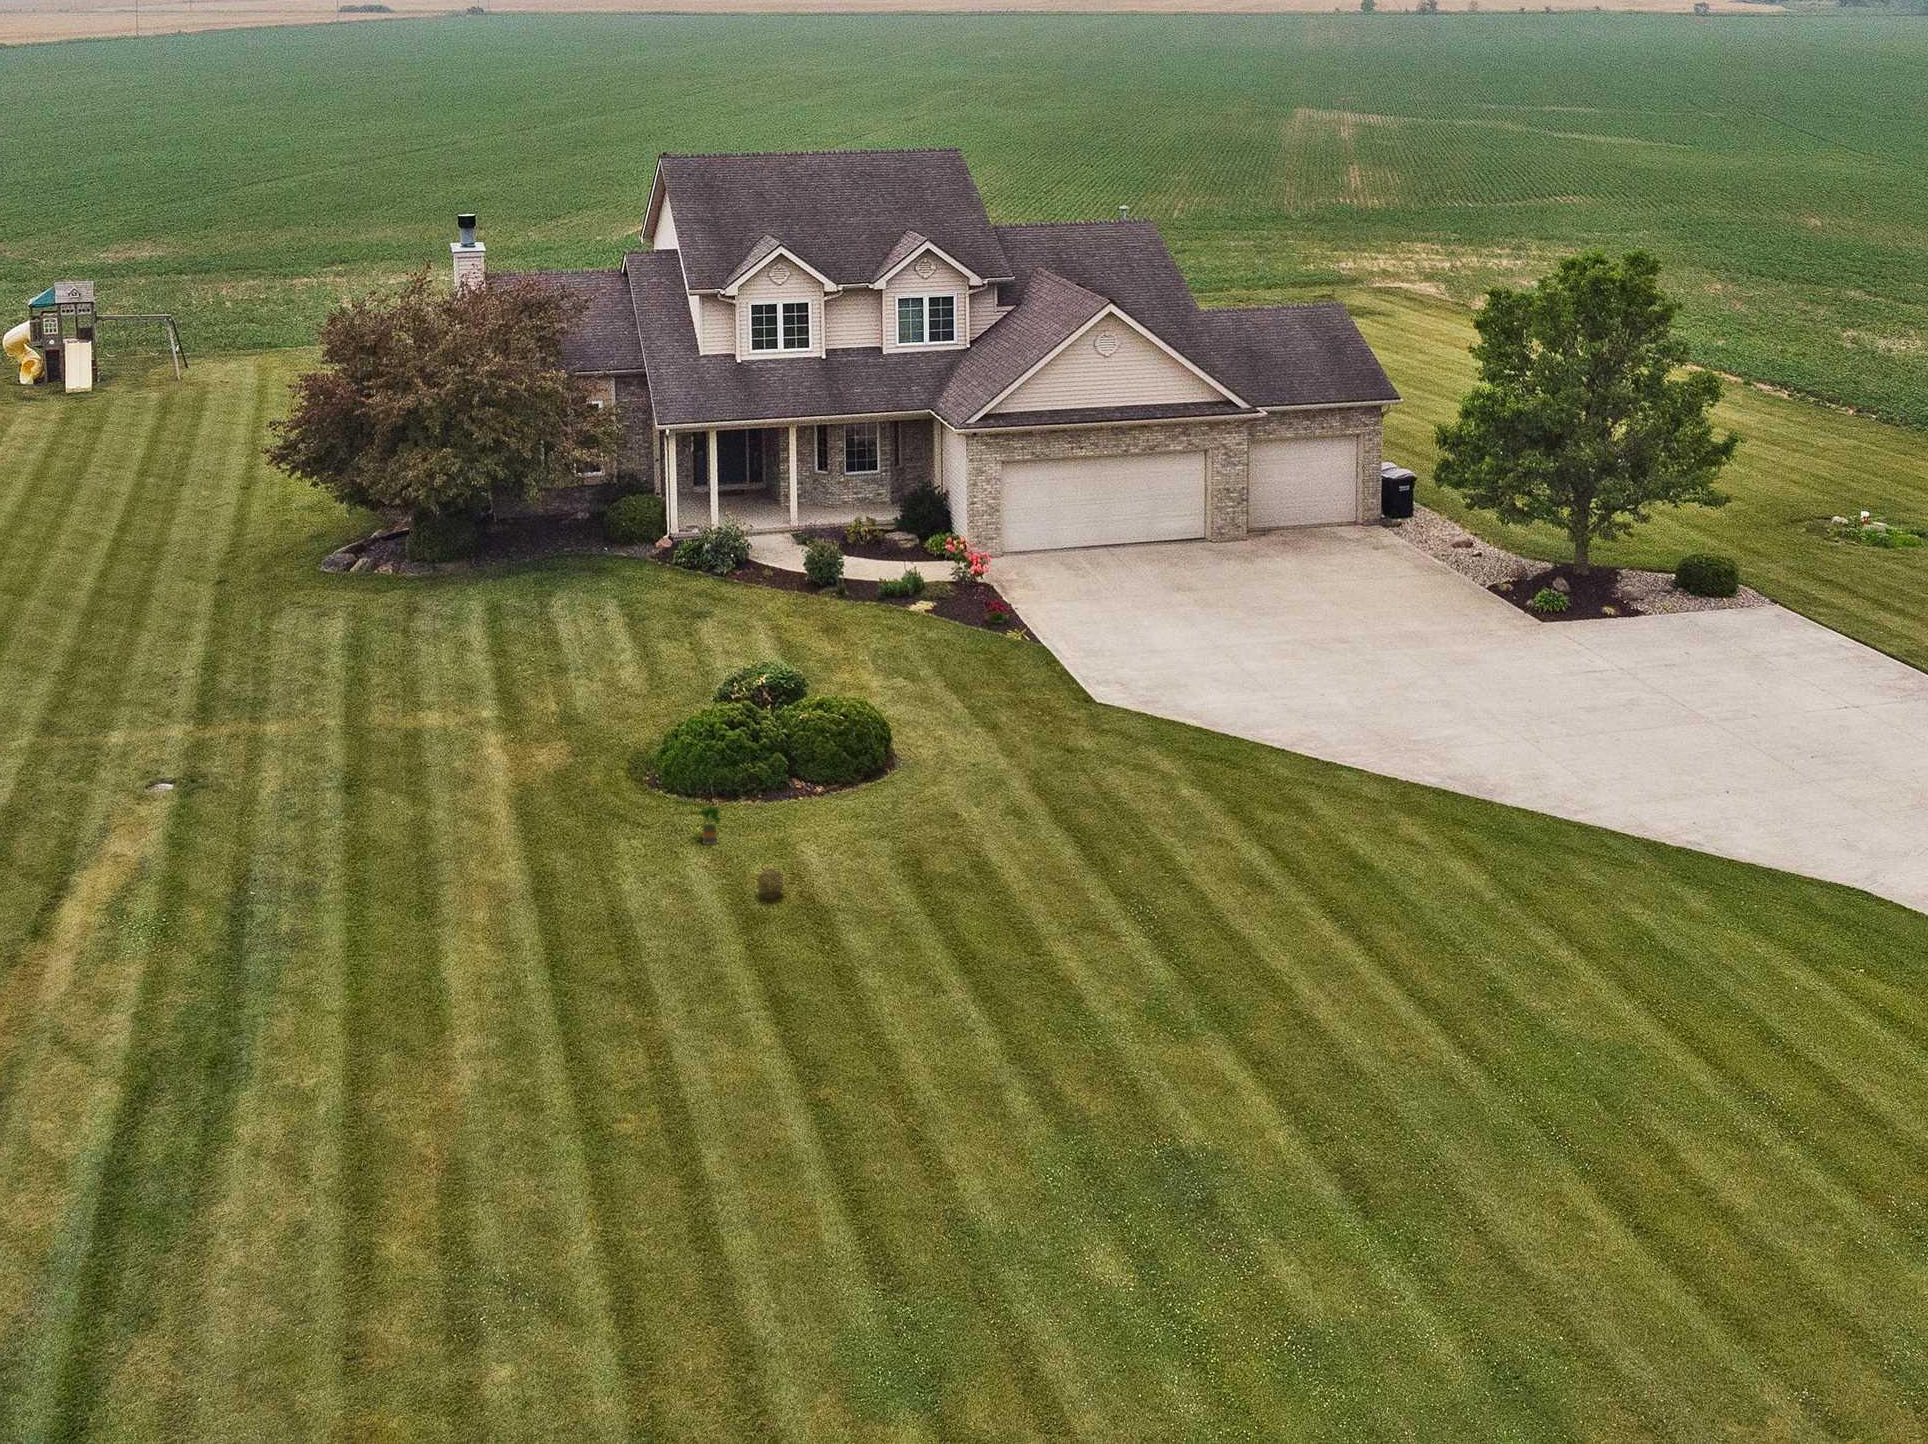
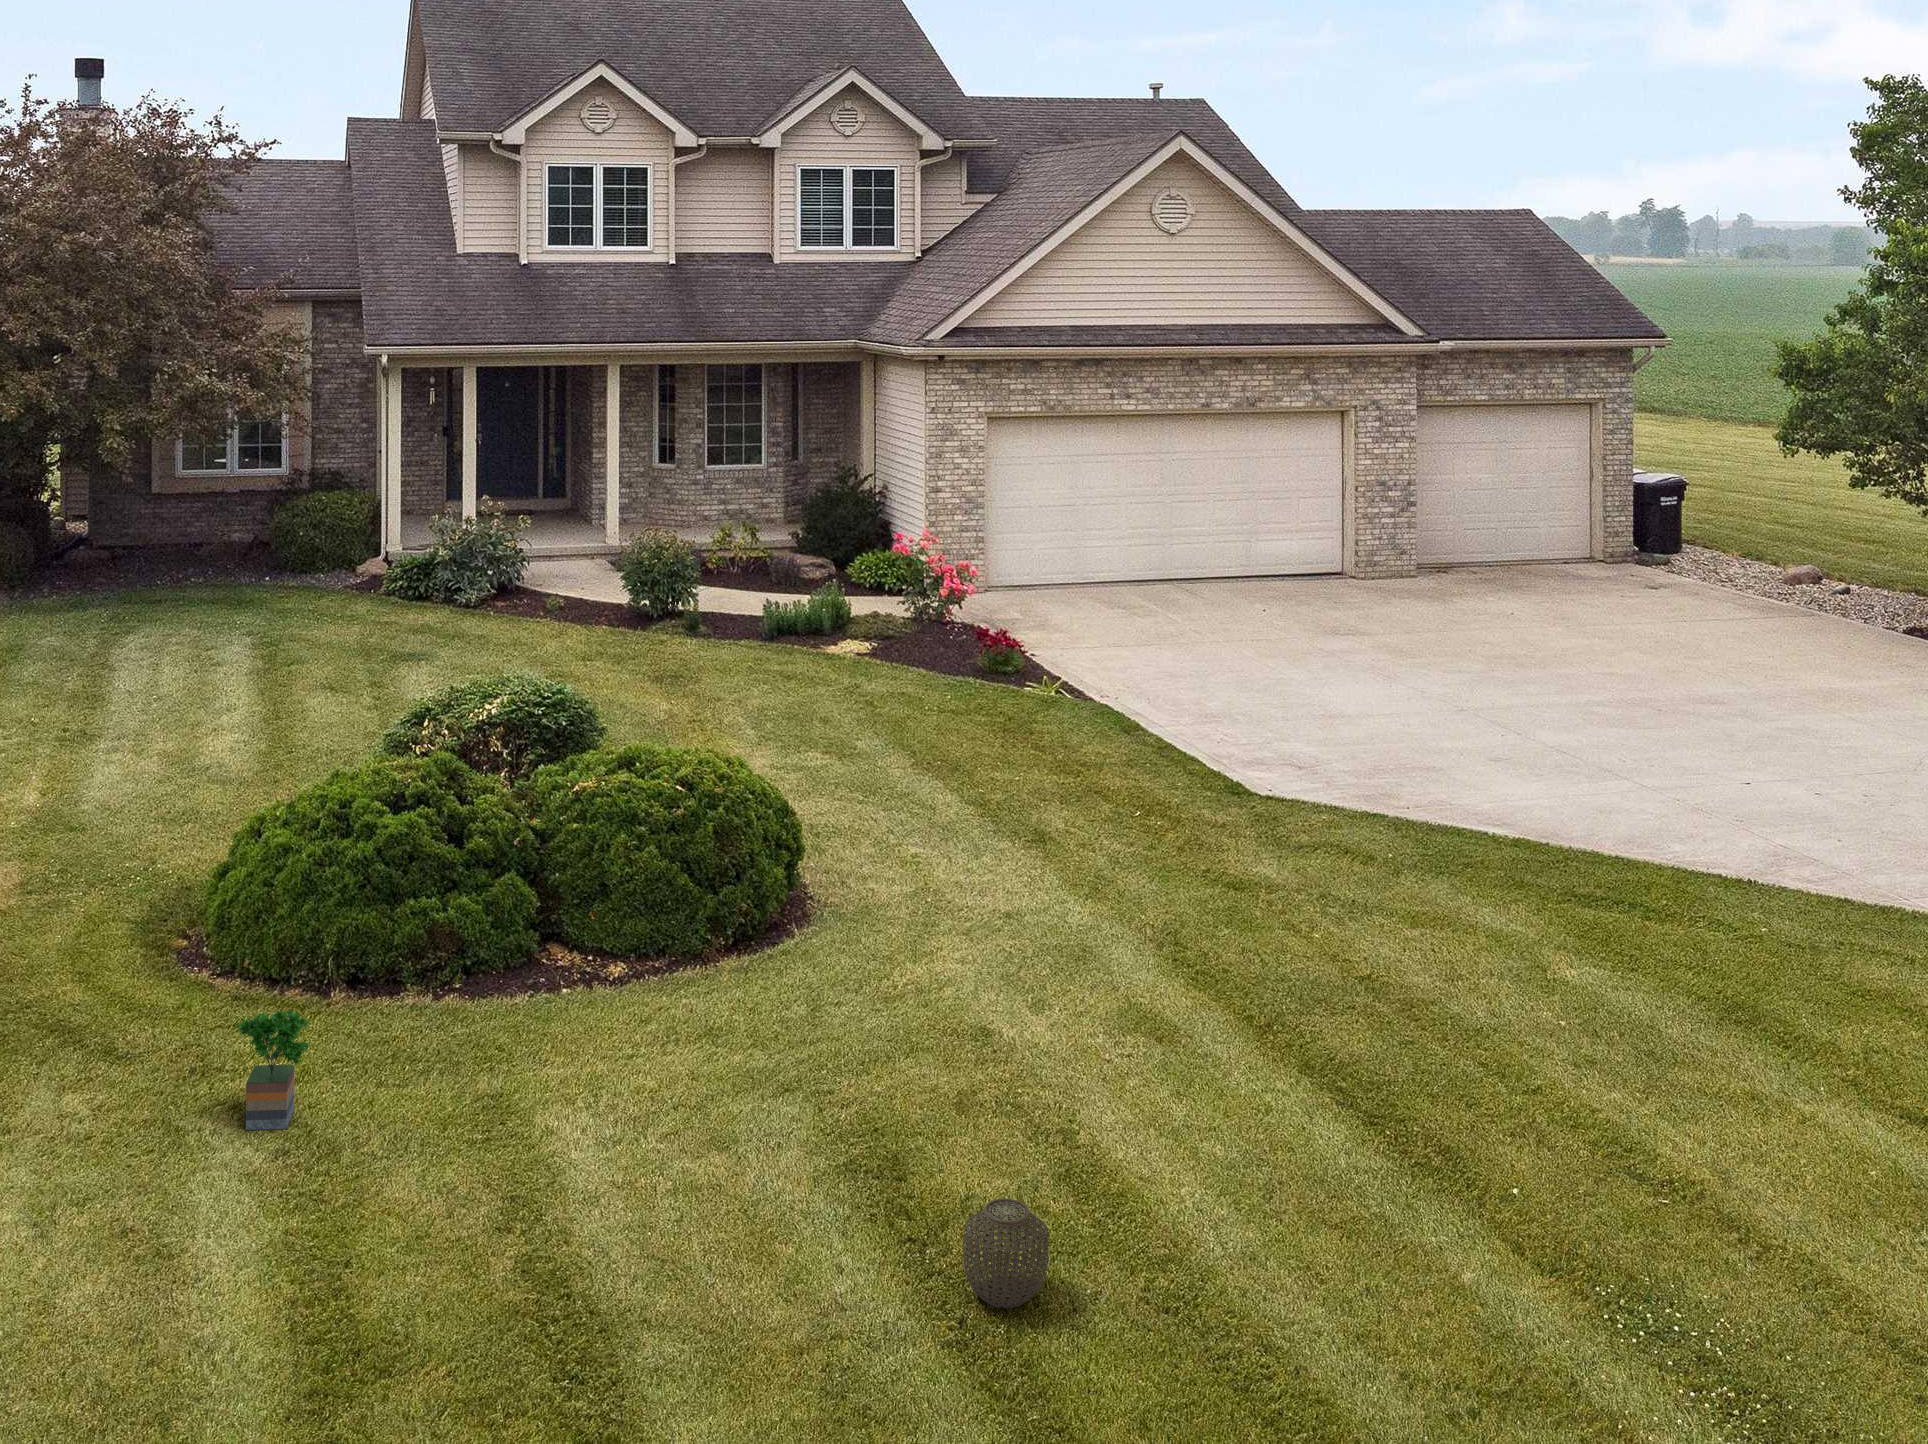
woven basket: present [758,869,783,899] -> present [963,1199,1049,1308]

